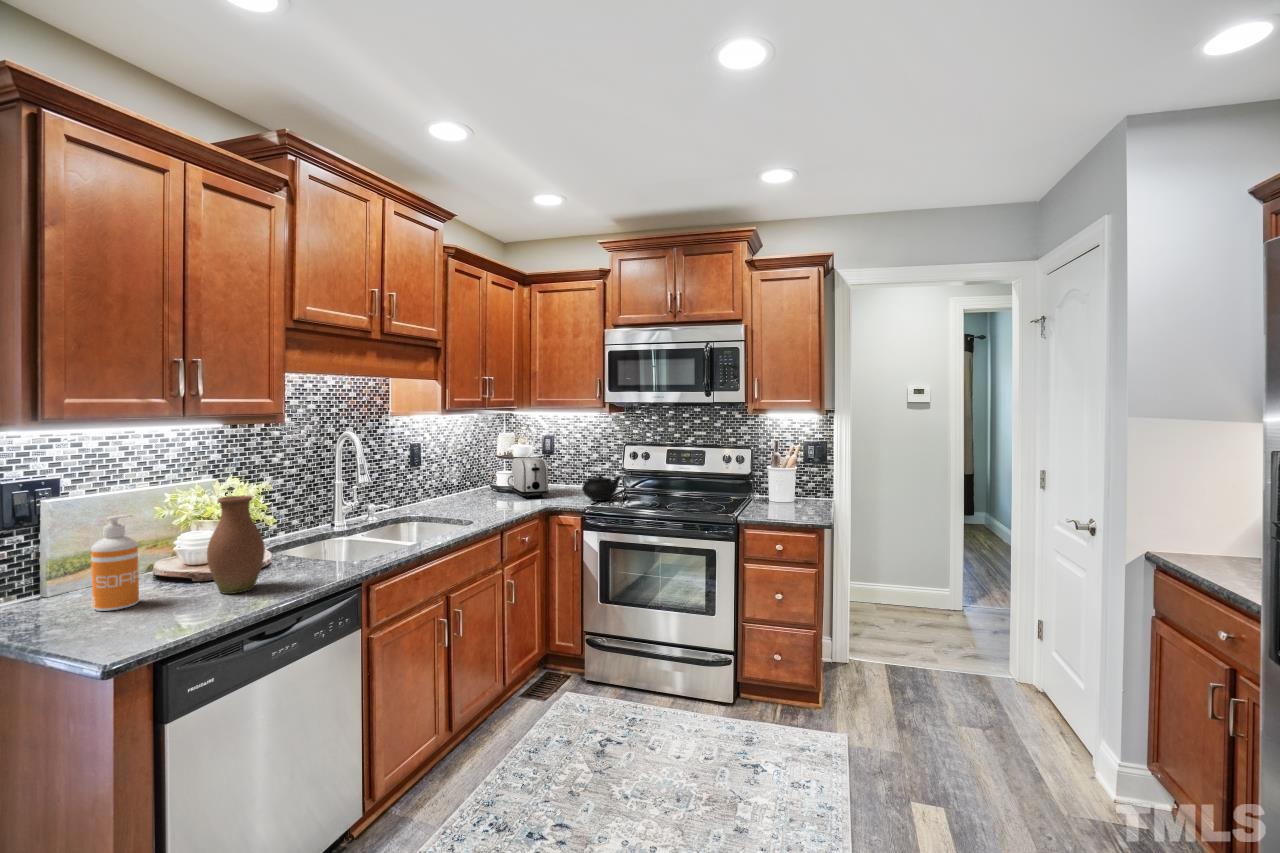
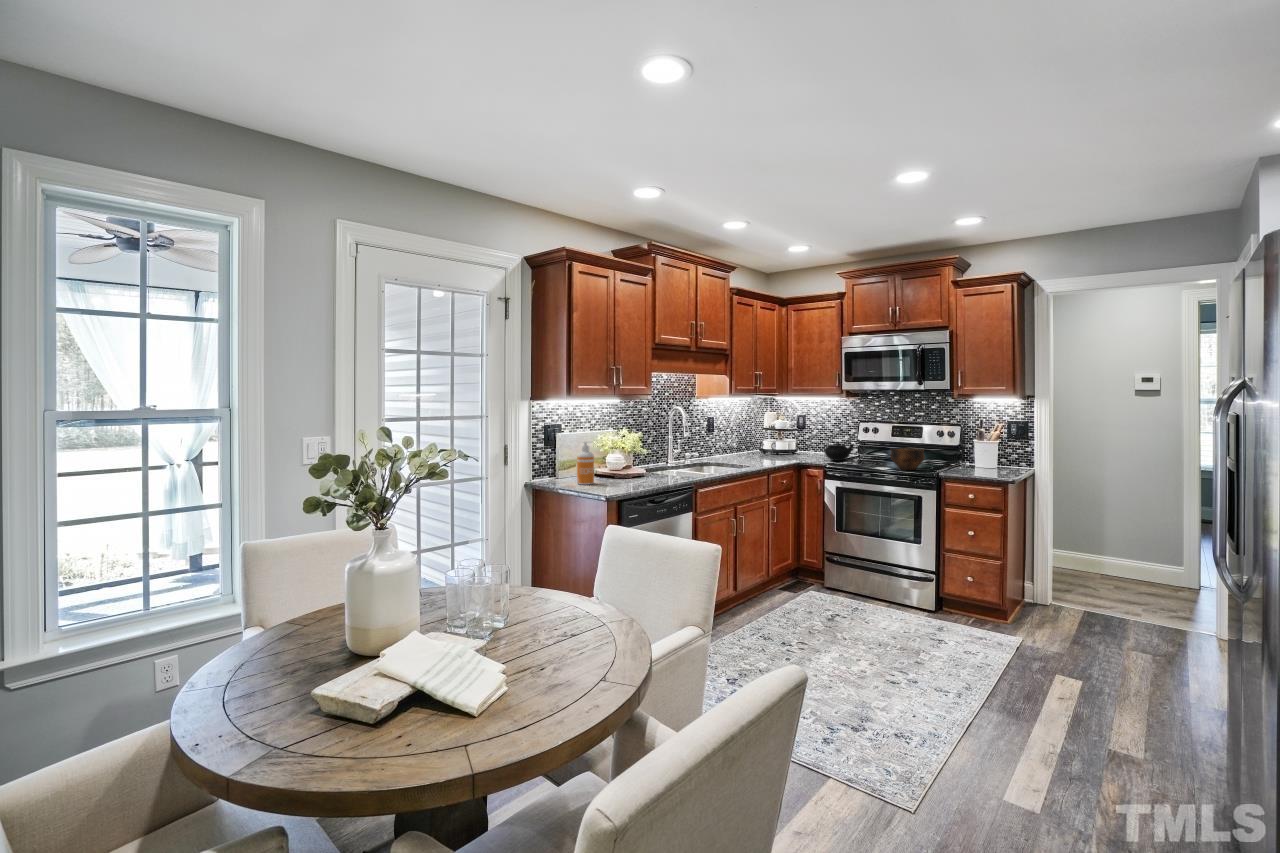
toaster: present [512,457,548,498] -> none [774,430,800,458]
bowl: none [673,481,717,514] -> present [890,448,925,470]
vase: present [207,496,265,594] -> none [621,436,645,484]

